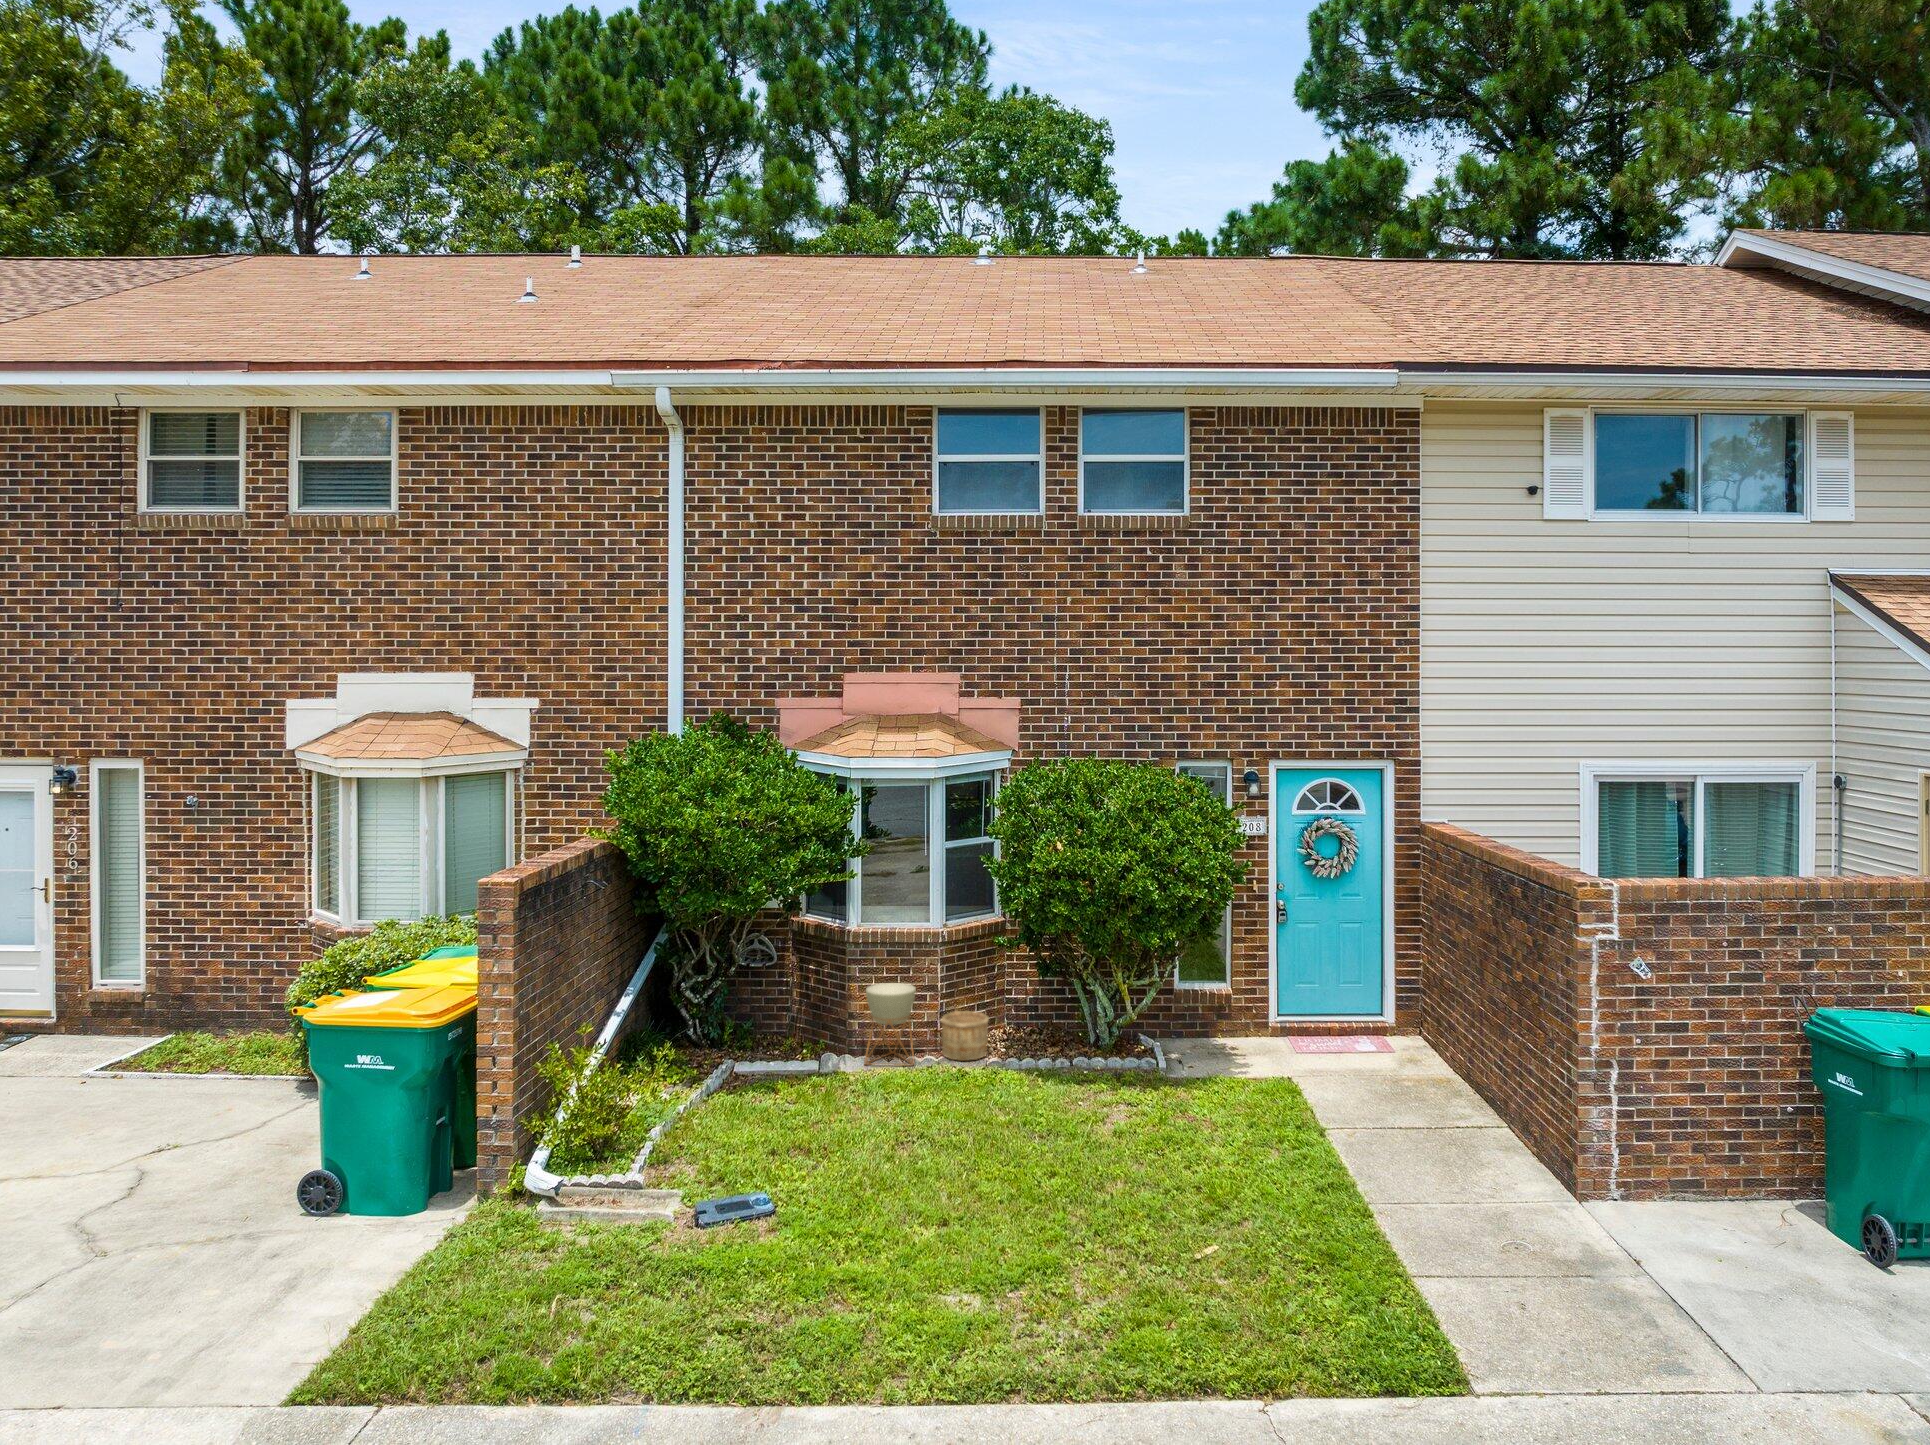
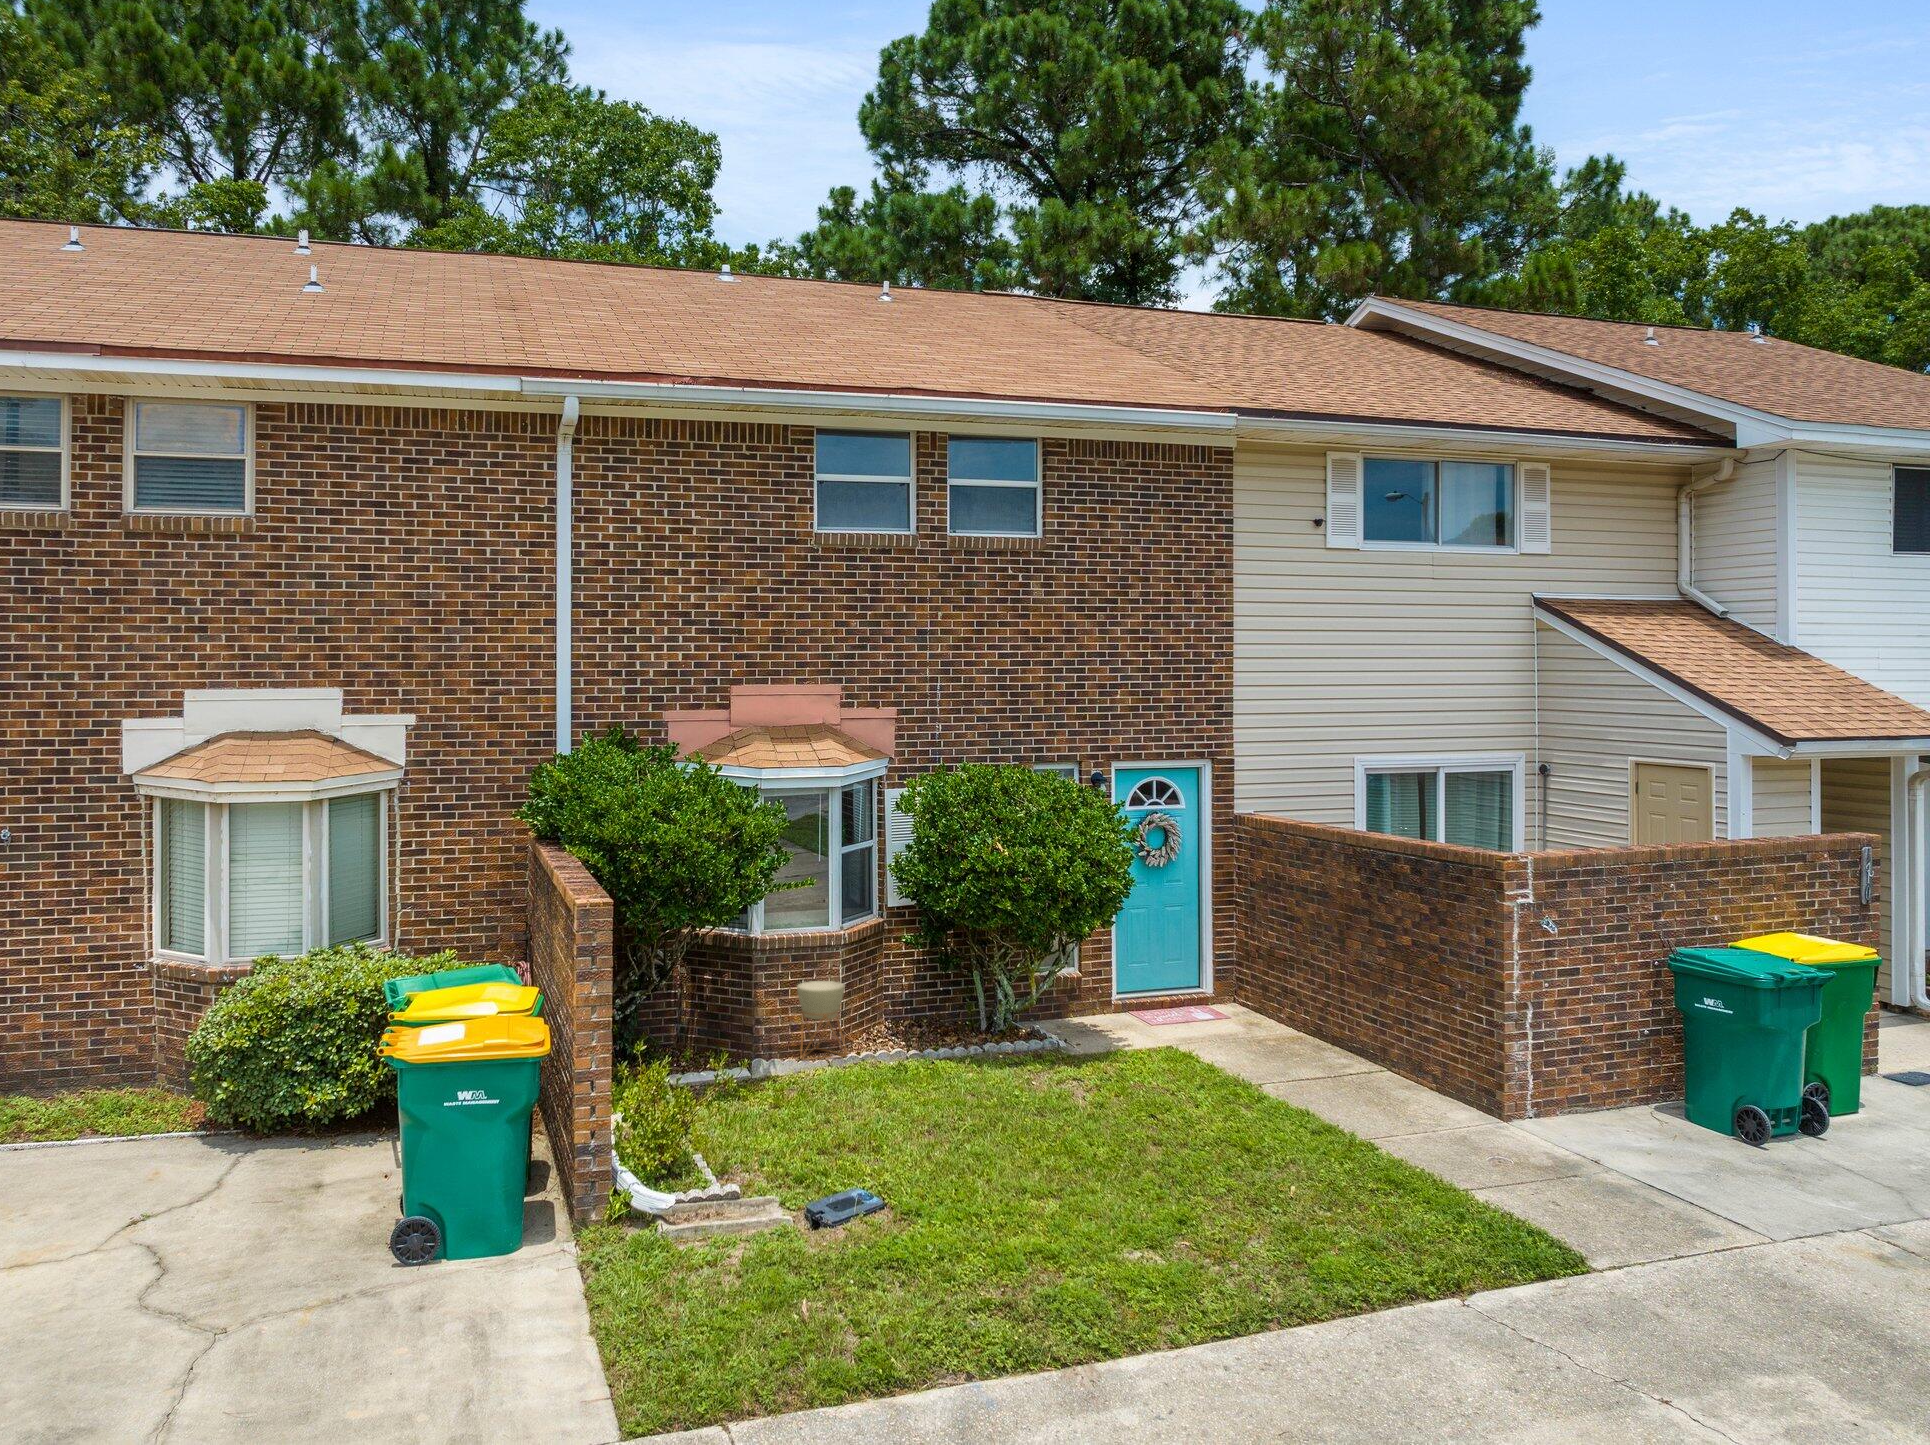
wooden bucket: present [941,1011,989,1061] -> none [860,1004,907,1049]

